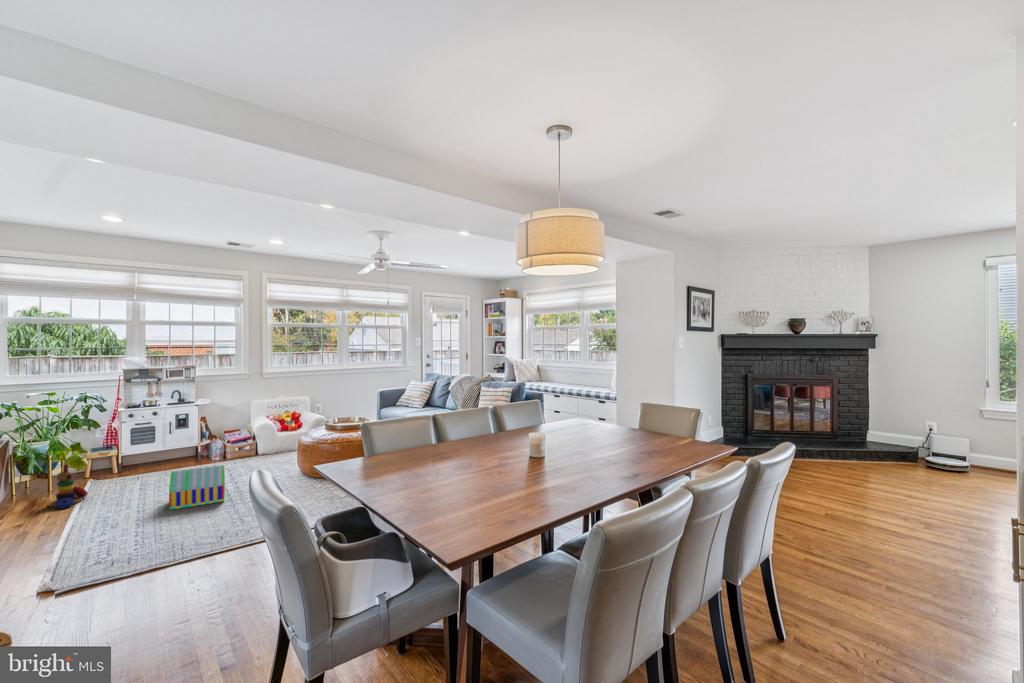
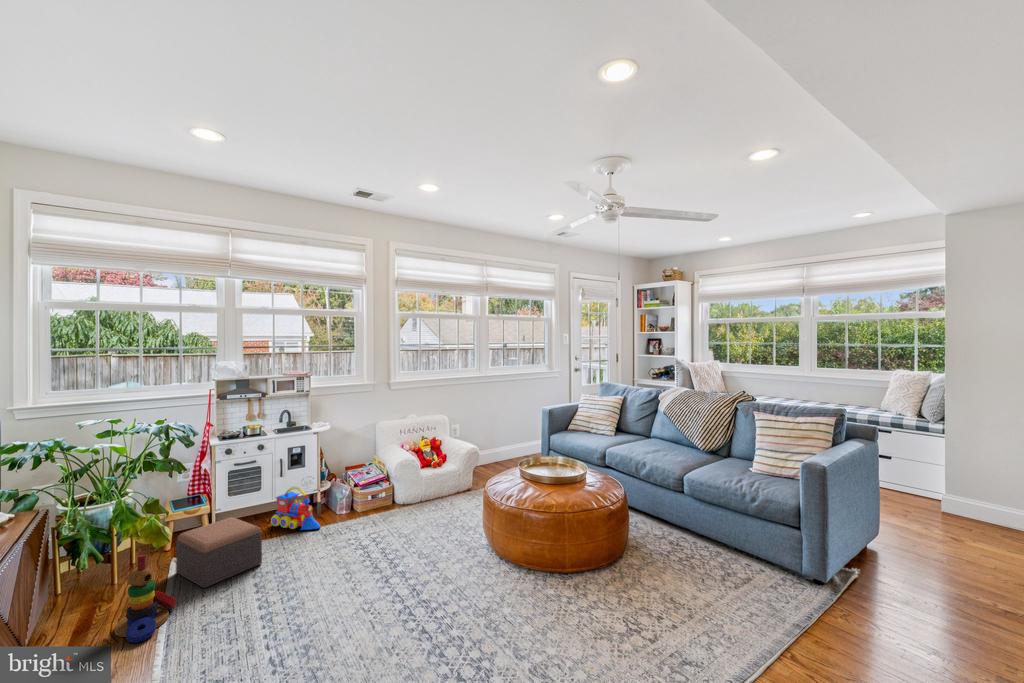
toy train: none [161,439,195,466] -> present [271,487,320,530]
footstool: none [90,454,148,490] -> present [176,517,262,588]
toy house: present [169,465,225,510] -> none [321,557,412,655]

